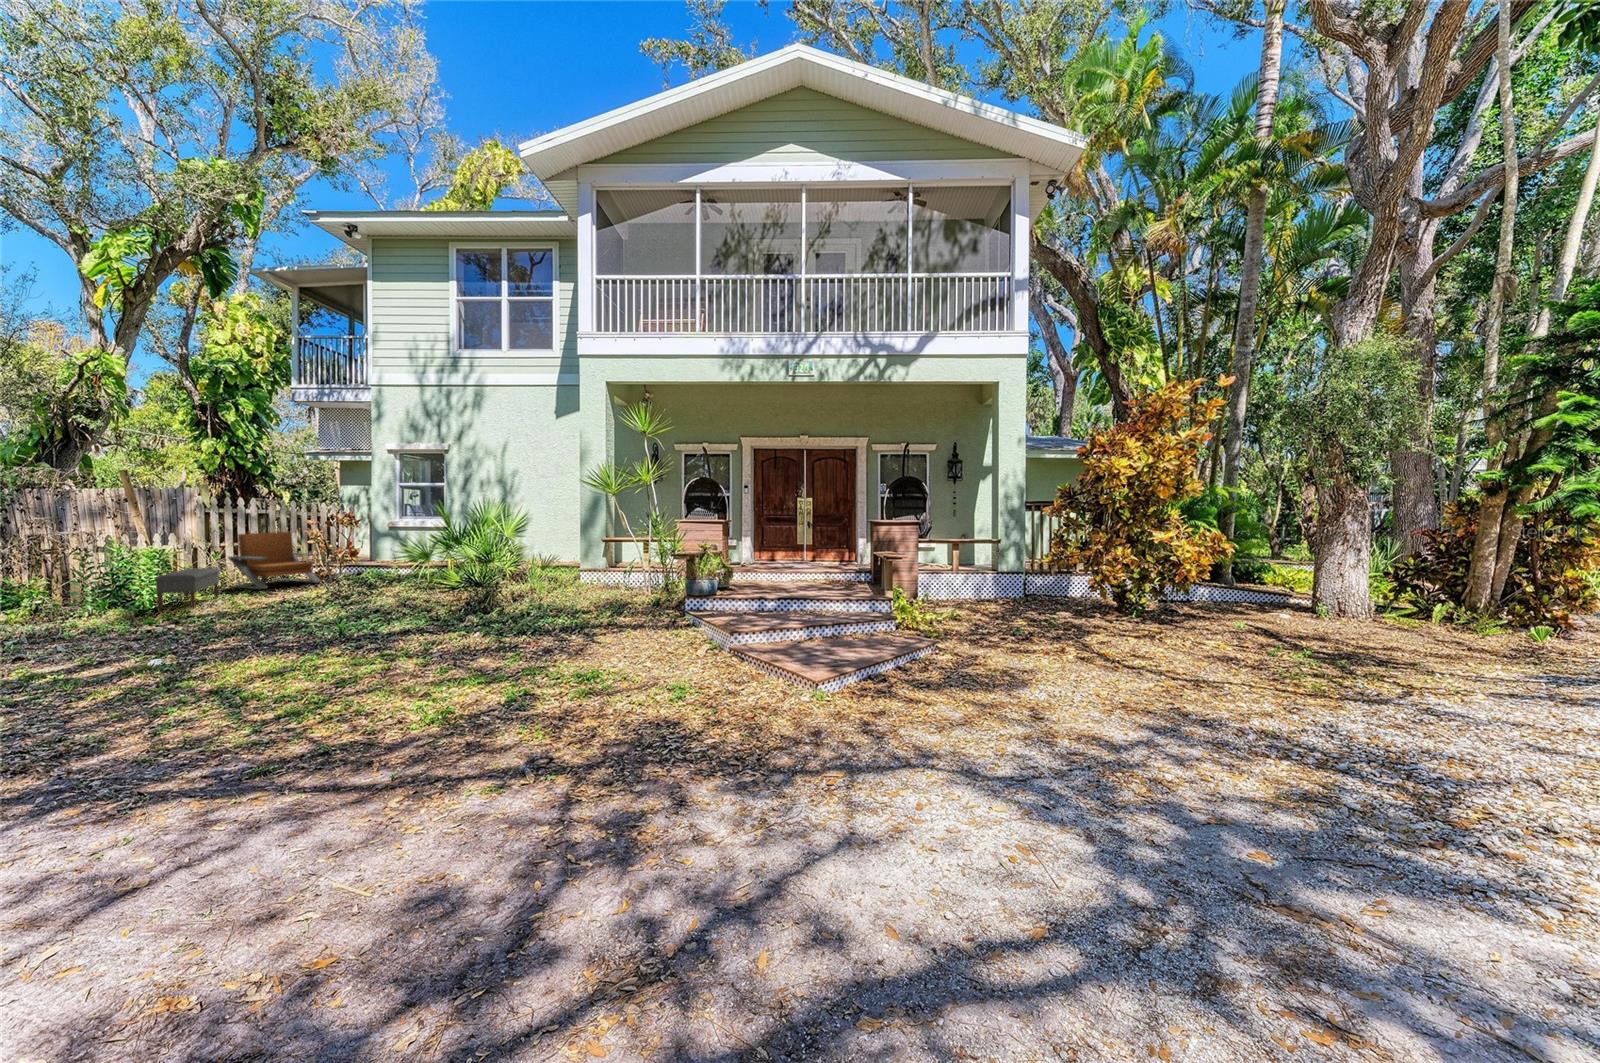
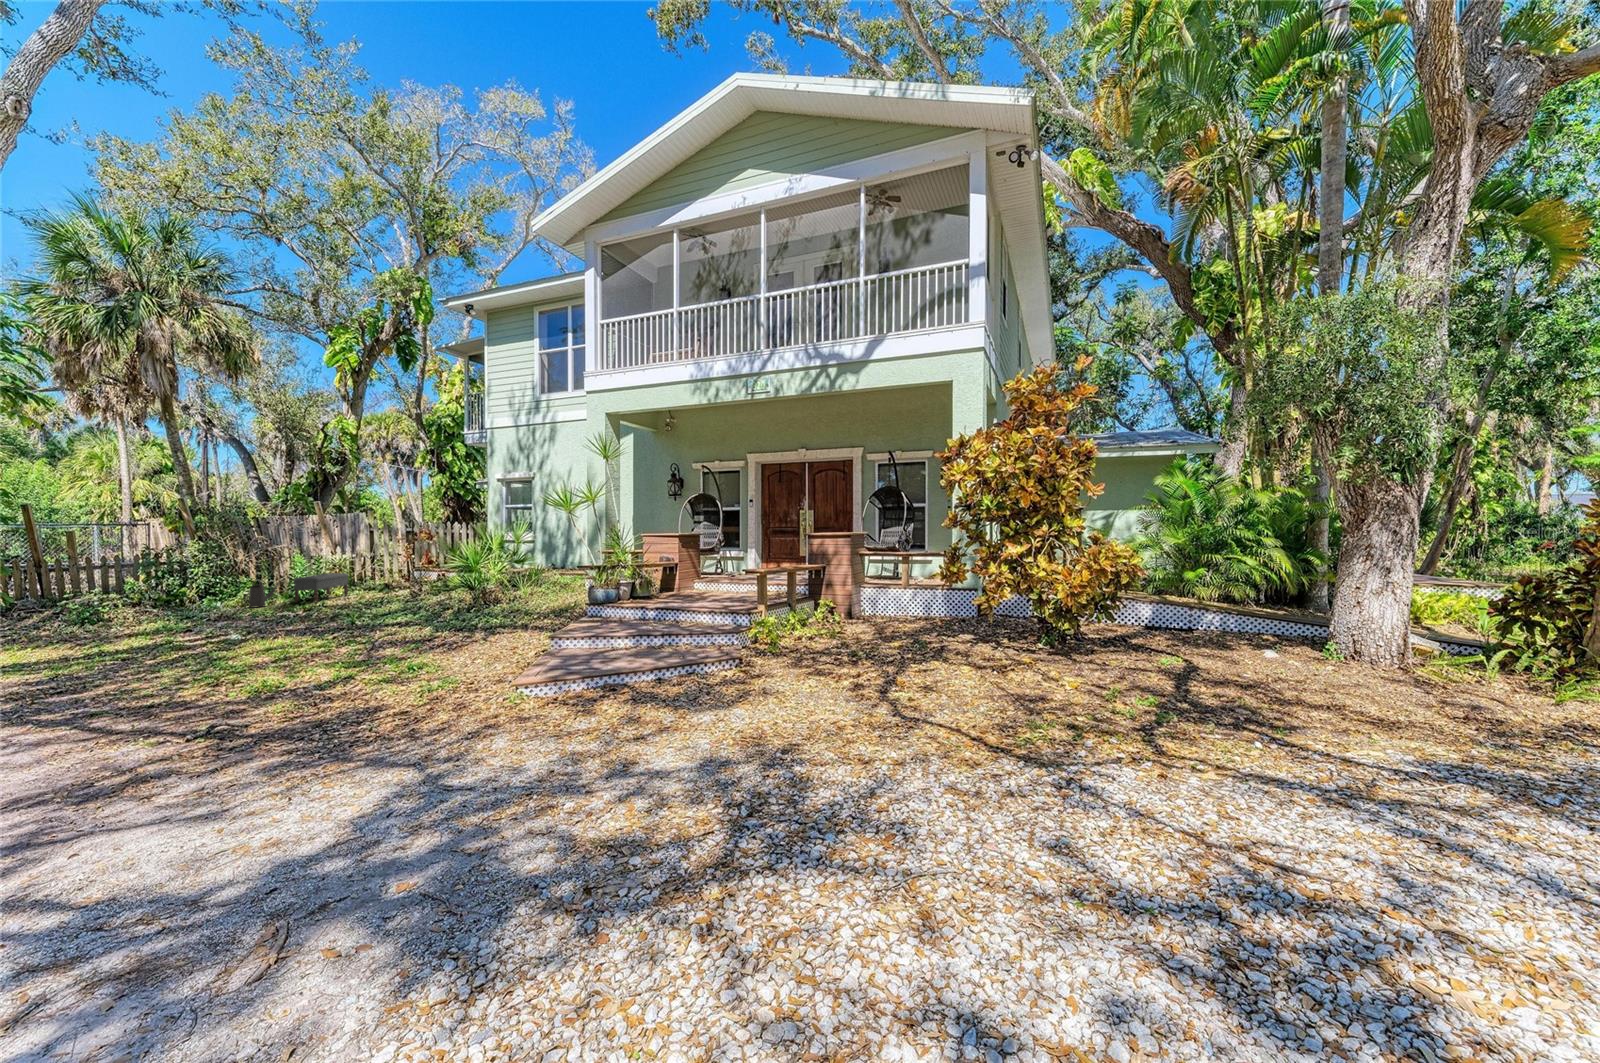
lounge chair: present [228,532,321,589] -> none [369,547,431,590]
watering can: none [82,580,130,620] -> present [249,580,280,608]

